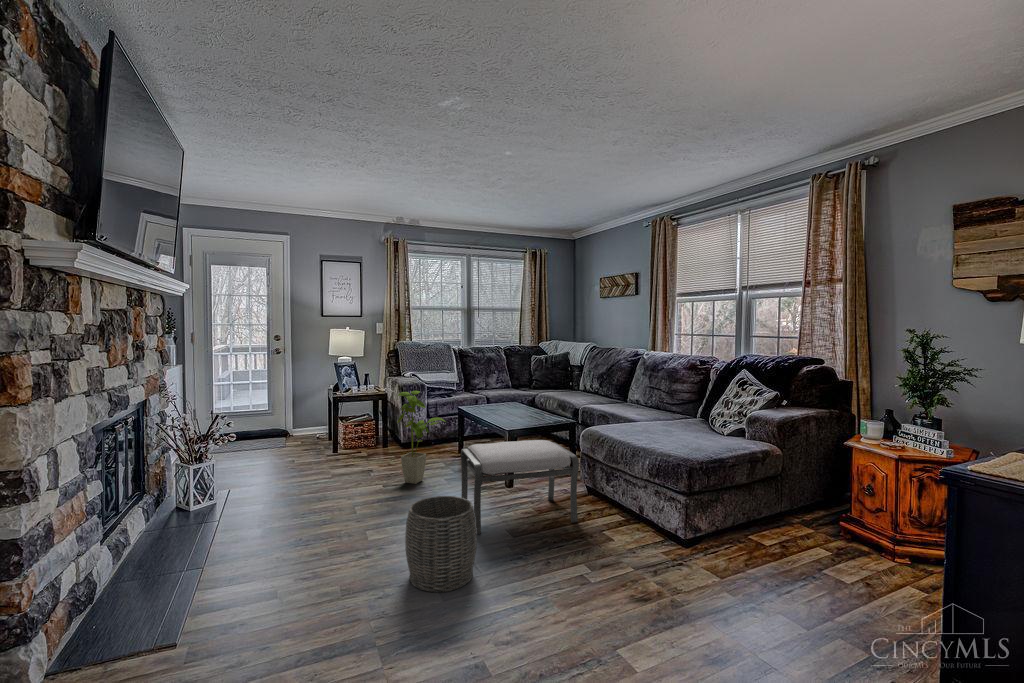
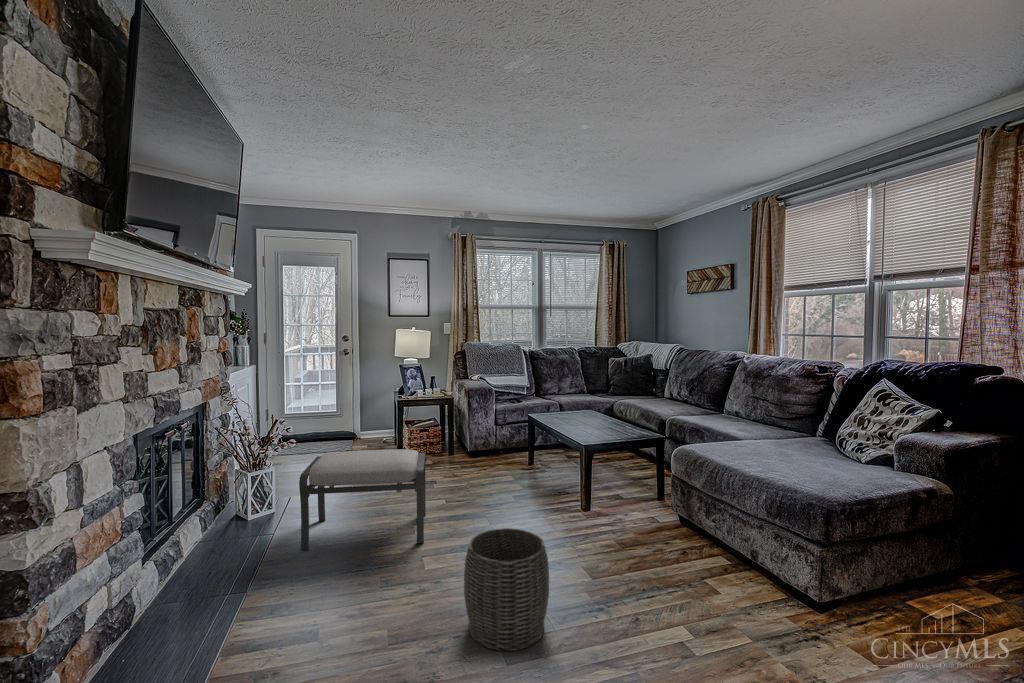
house plant: present [397,391,446,484] -> none [461,397,516,500]
ottoman: present [461,440,579,534] -> present [299,449,426,551]

